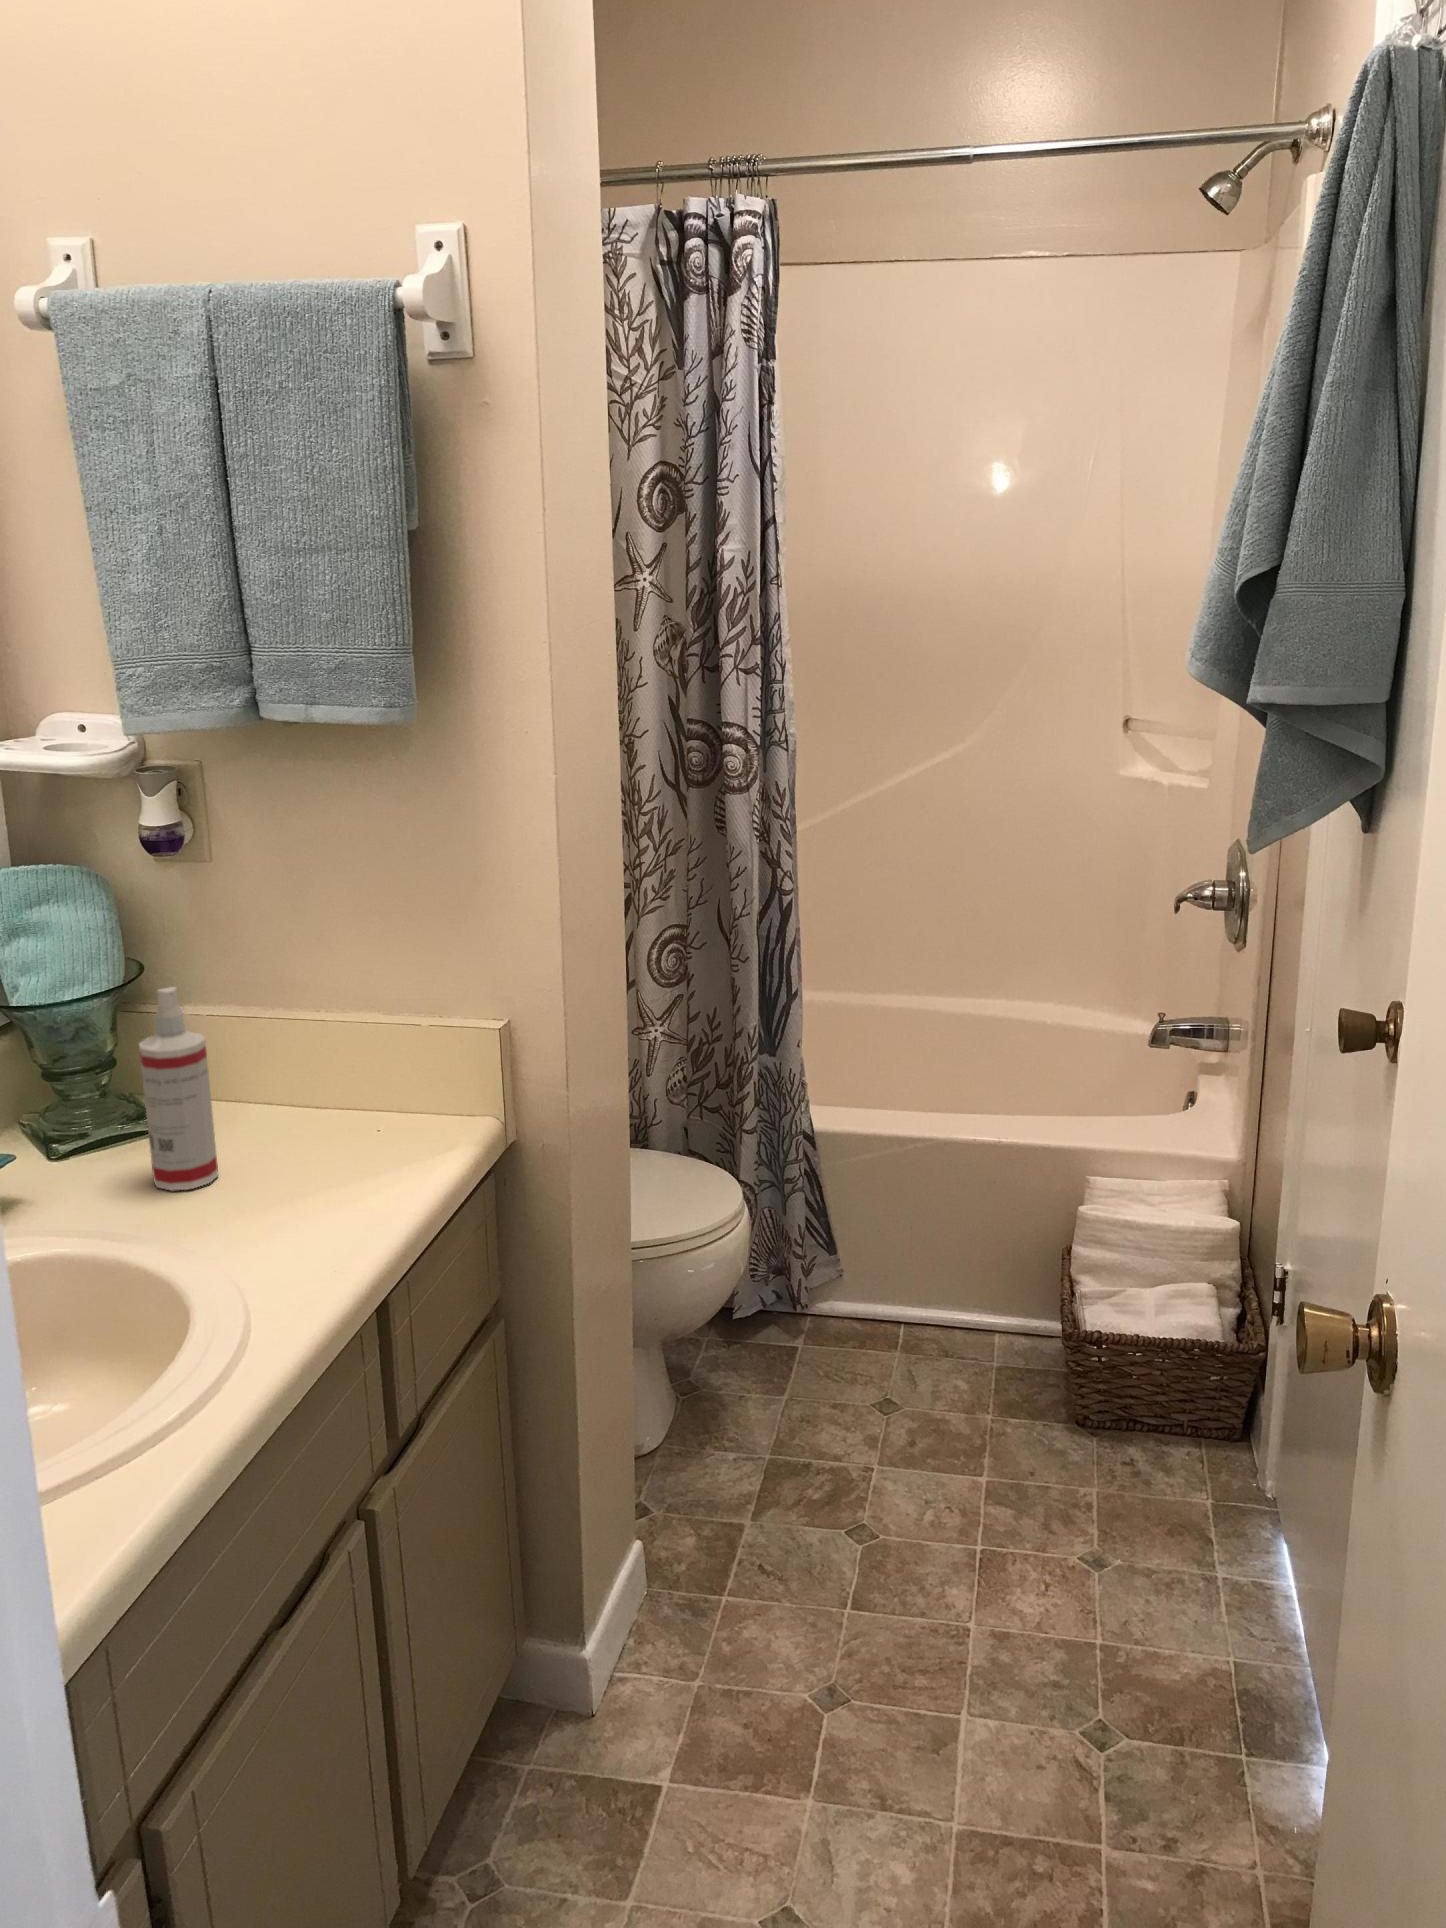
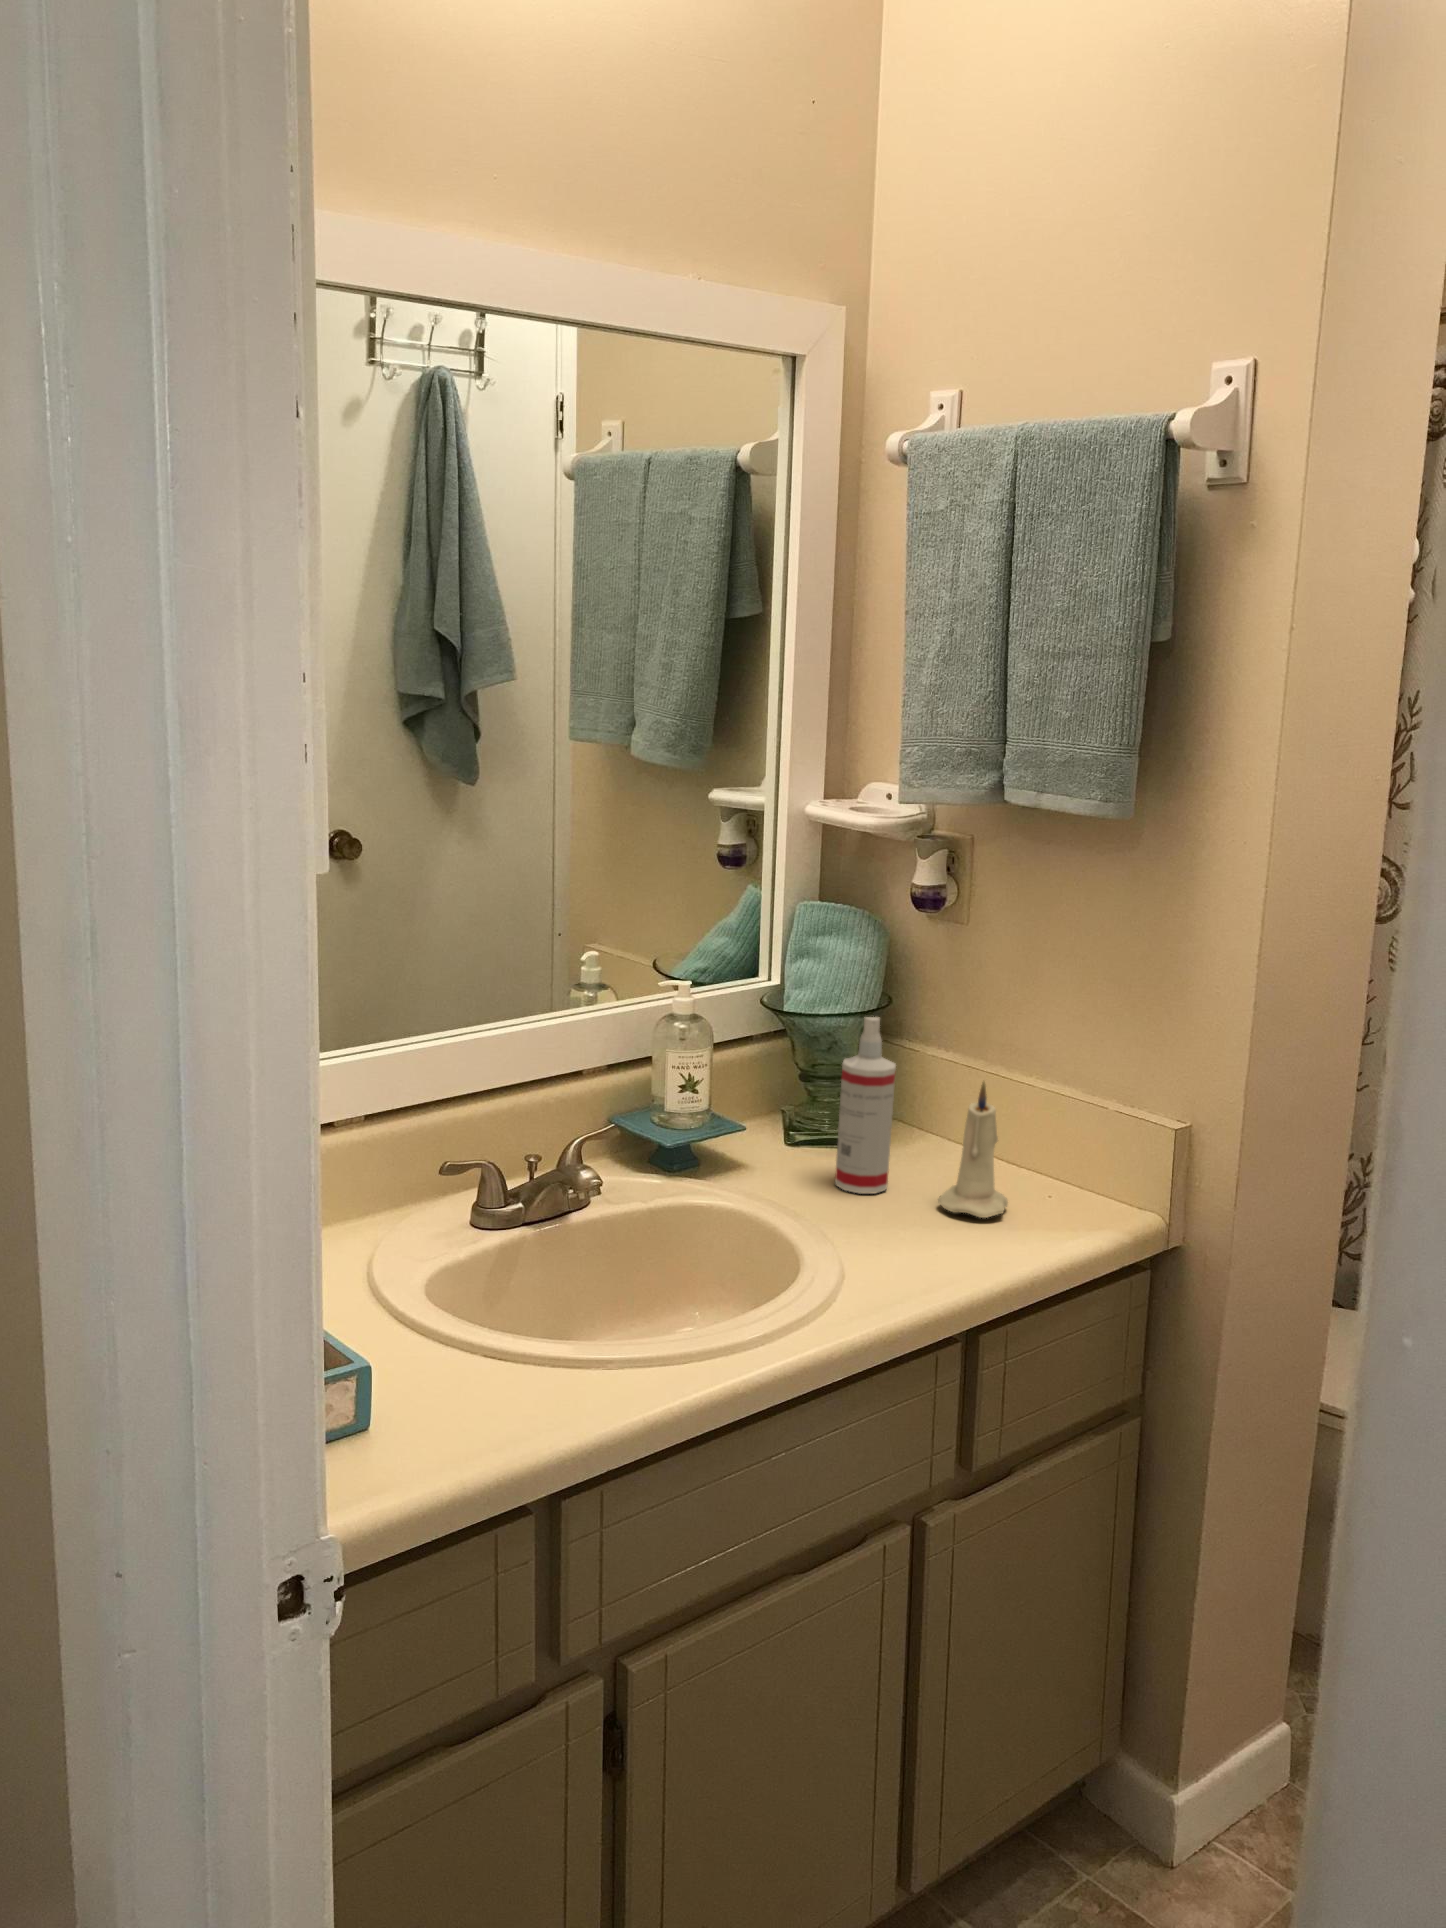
candle: none [285,1027,361,1177] -> present [938,1082,1008,1218]

